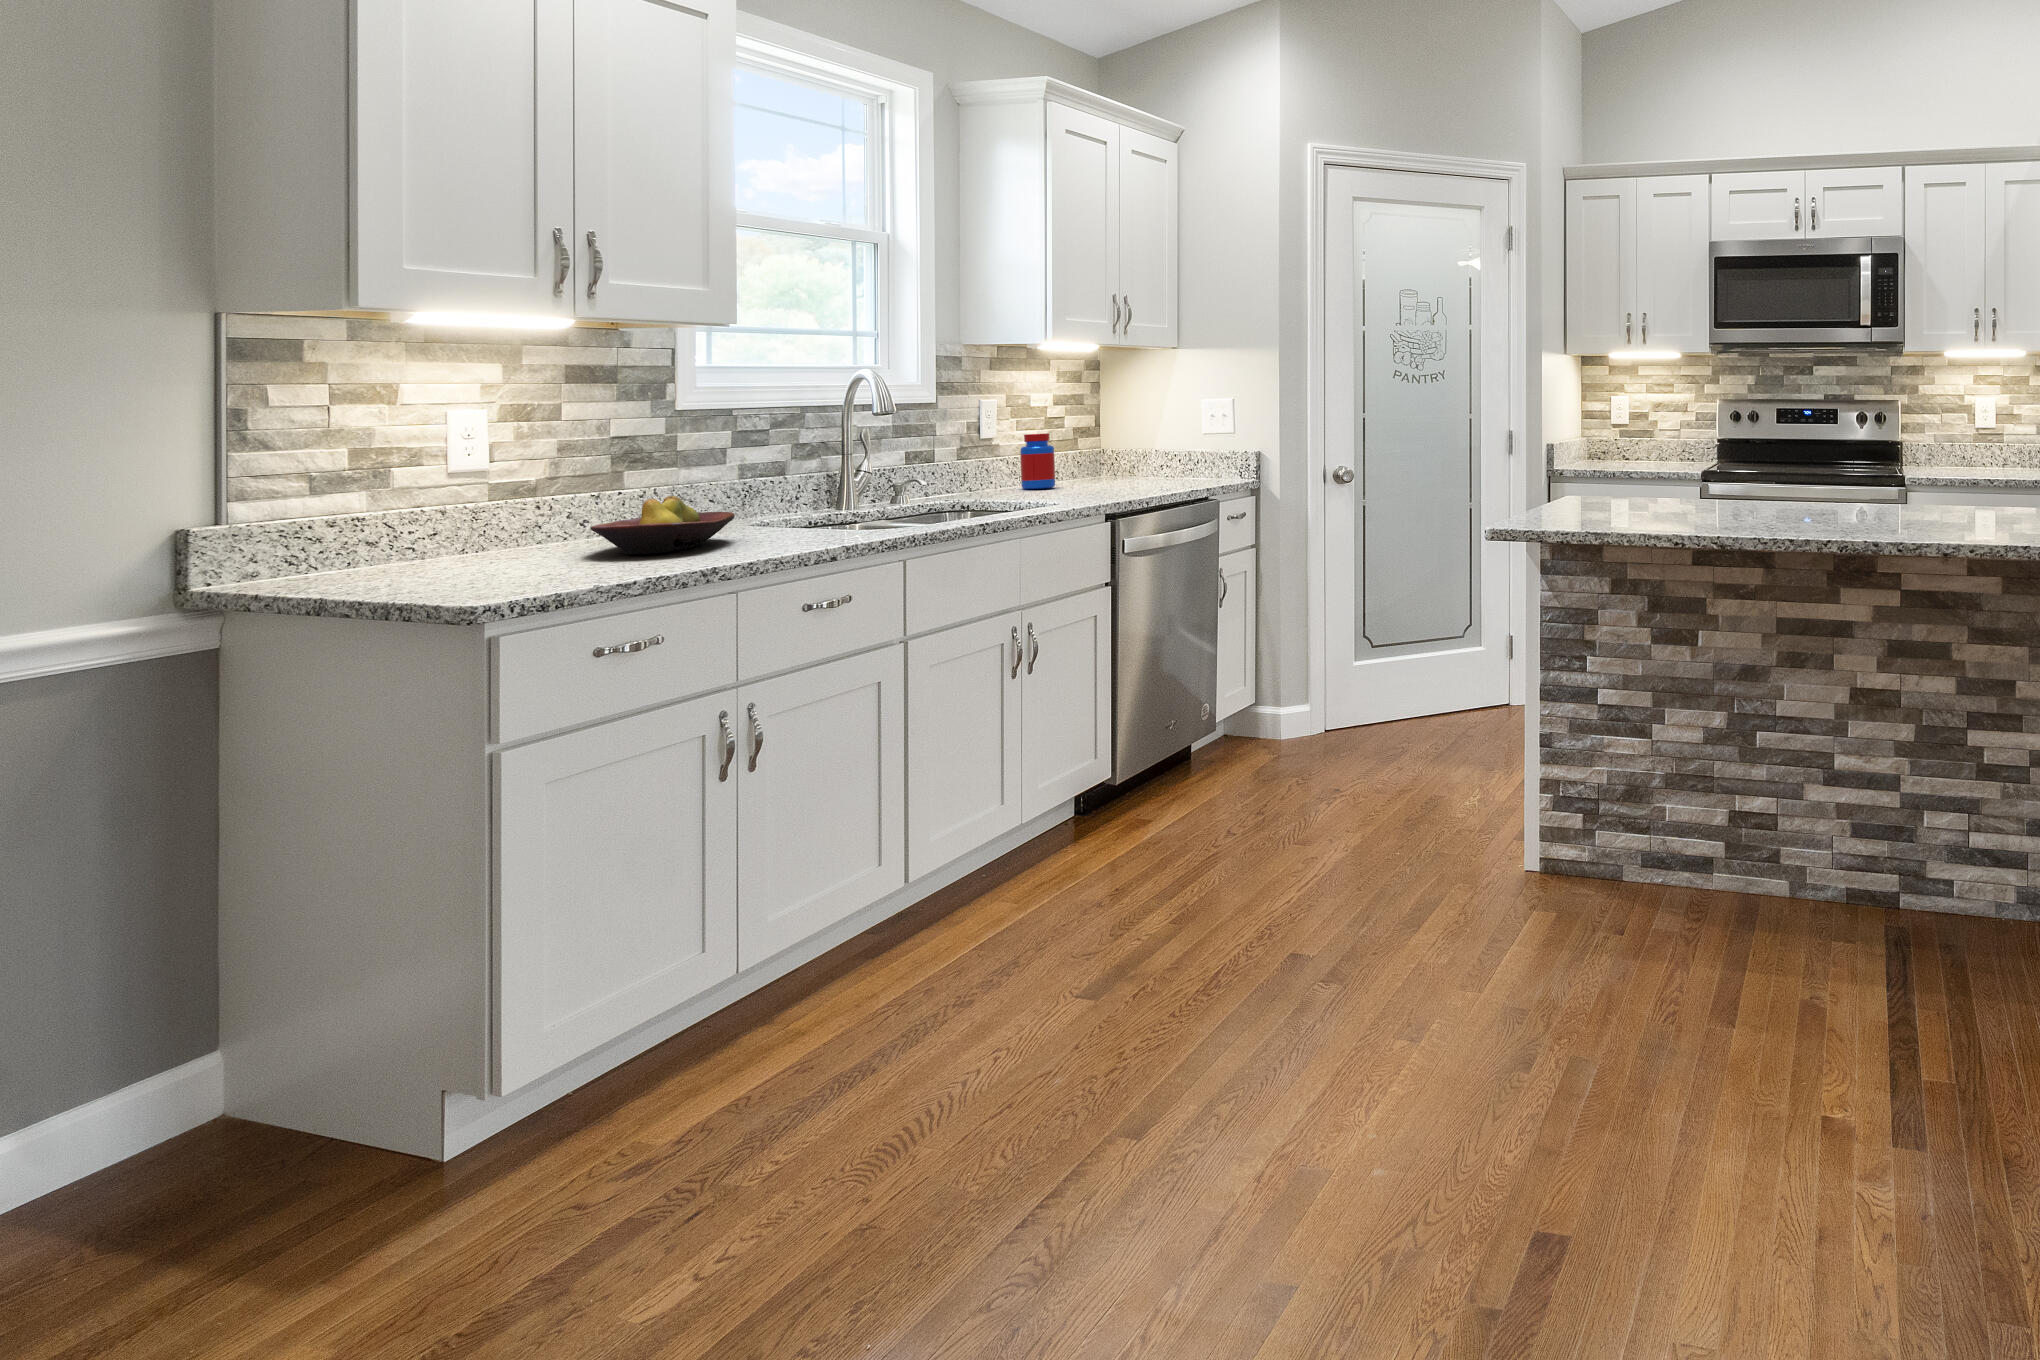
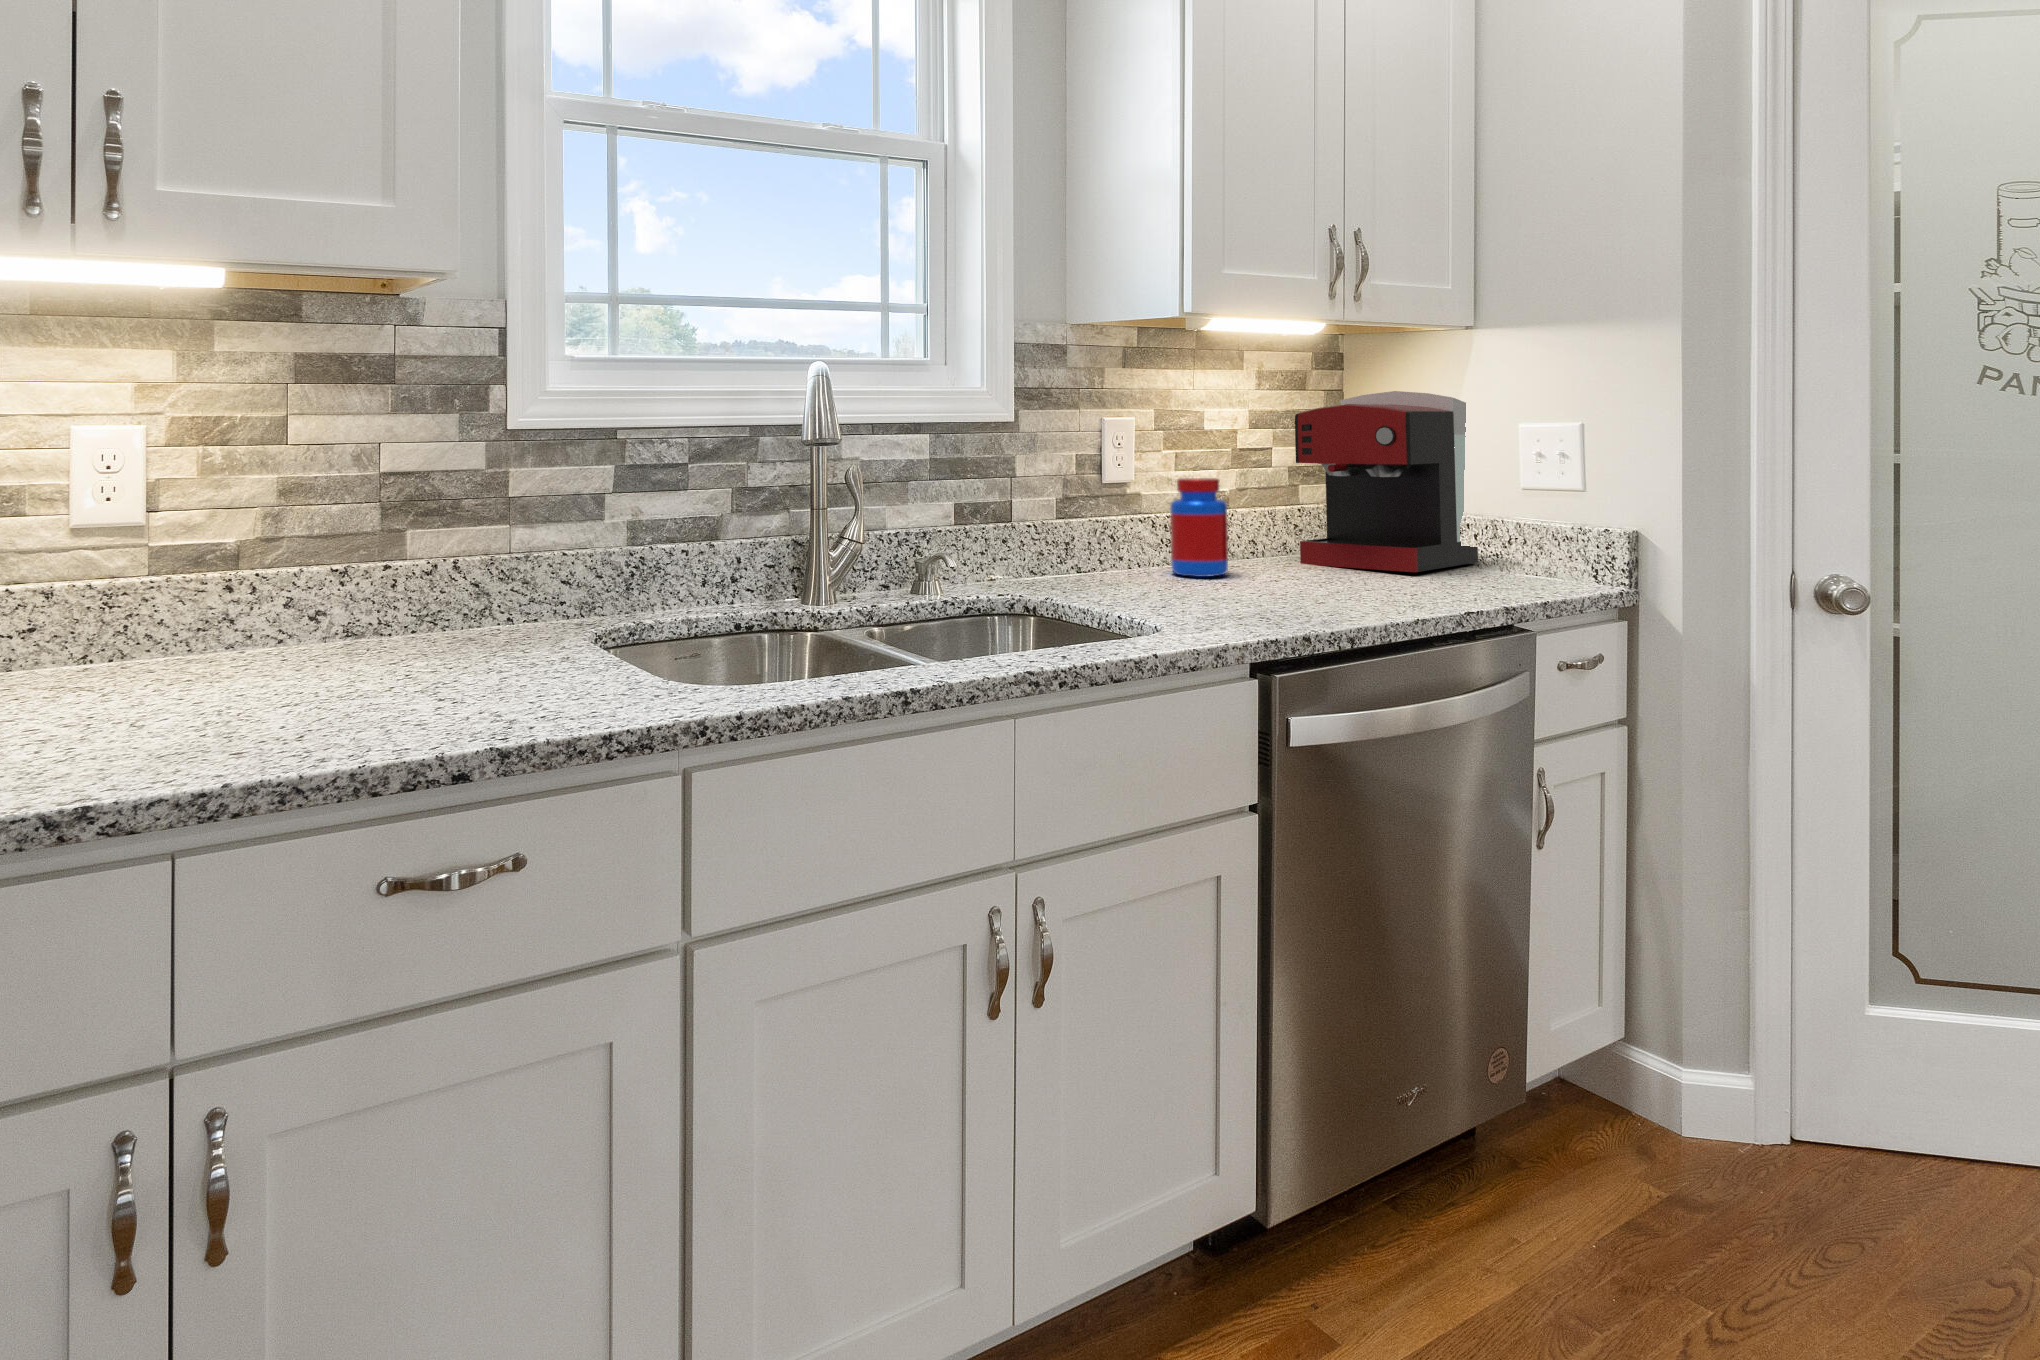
coffee maker: none [1079,383,1176,483] -> present [1295,391,1478,572]
fruit bowl: present [591,496,735,554] -> none [92,596,437,721]

